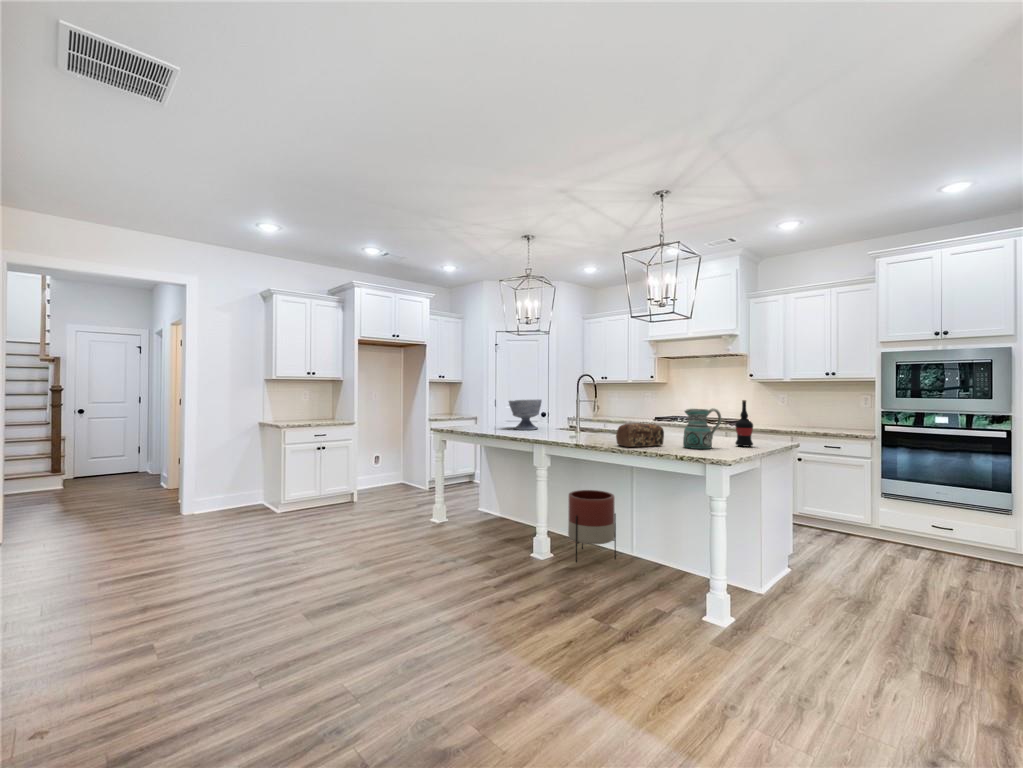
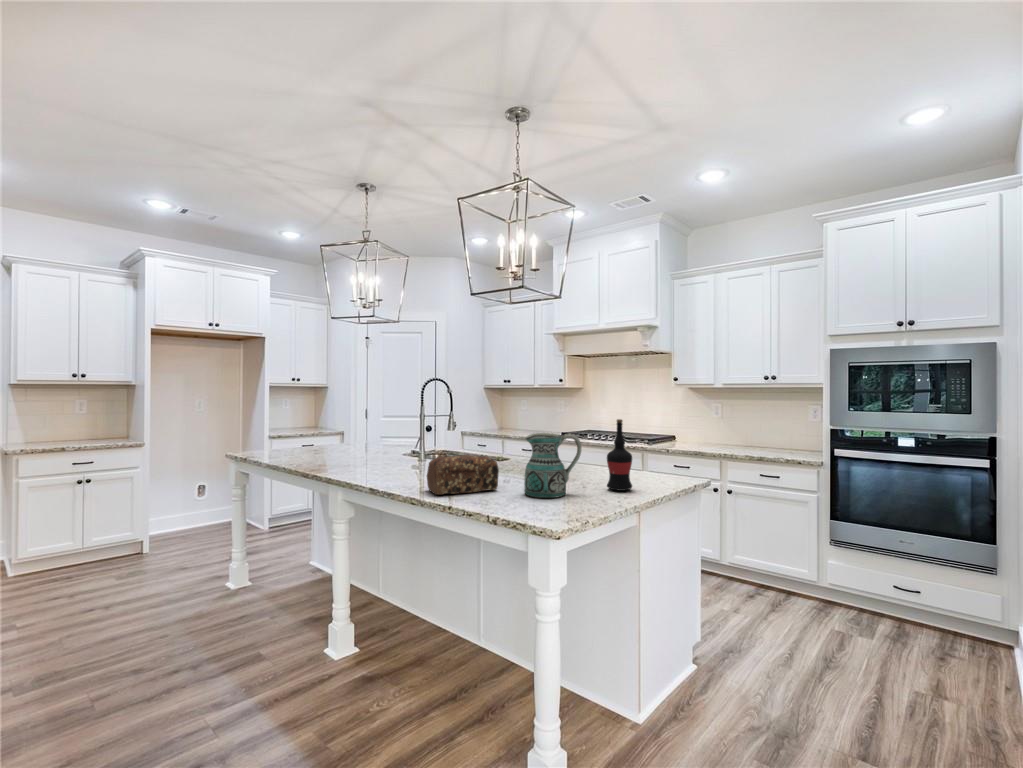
bowl: present [509,400,542,430] -> none [327,413,377,457]
planter: present [568,490,616,562] -> none [382,547,450,662]

